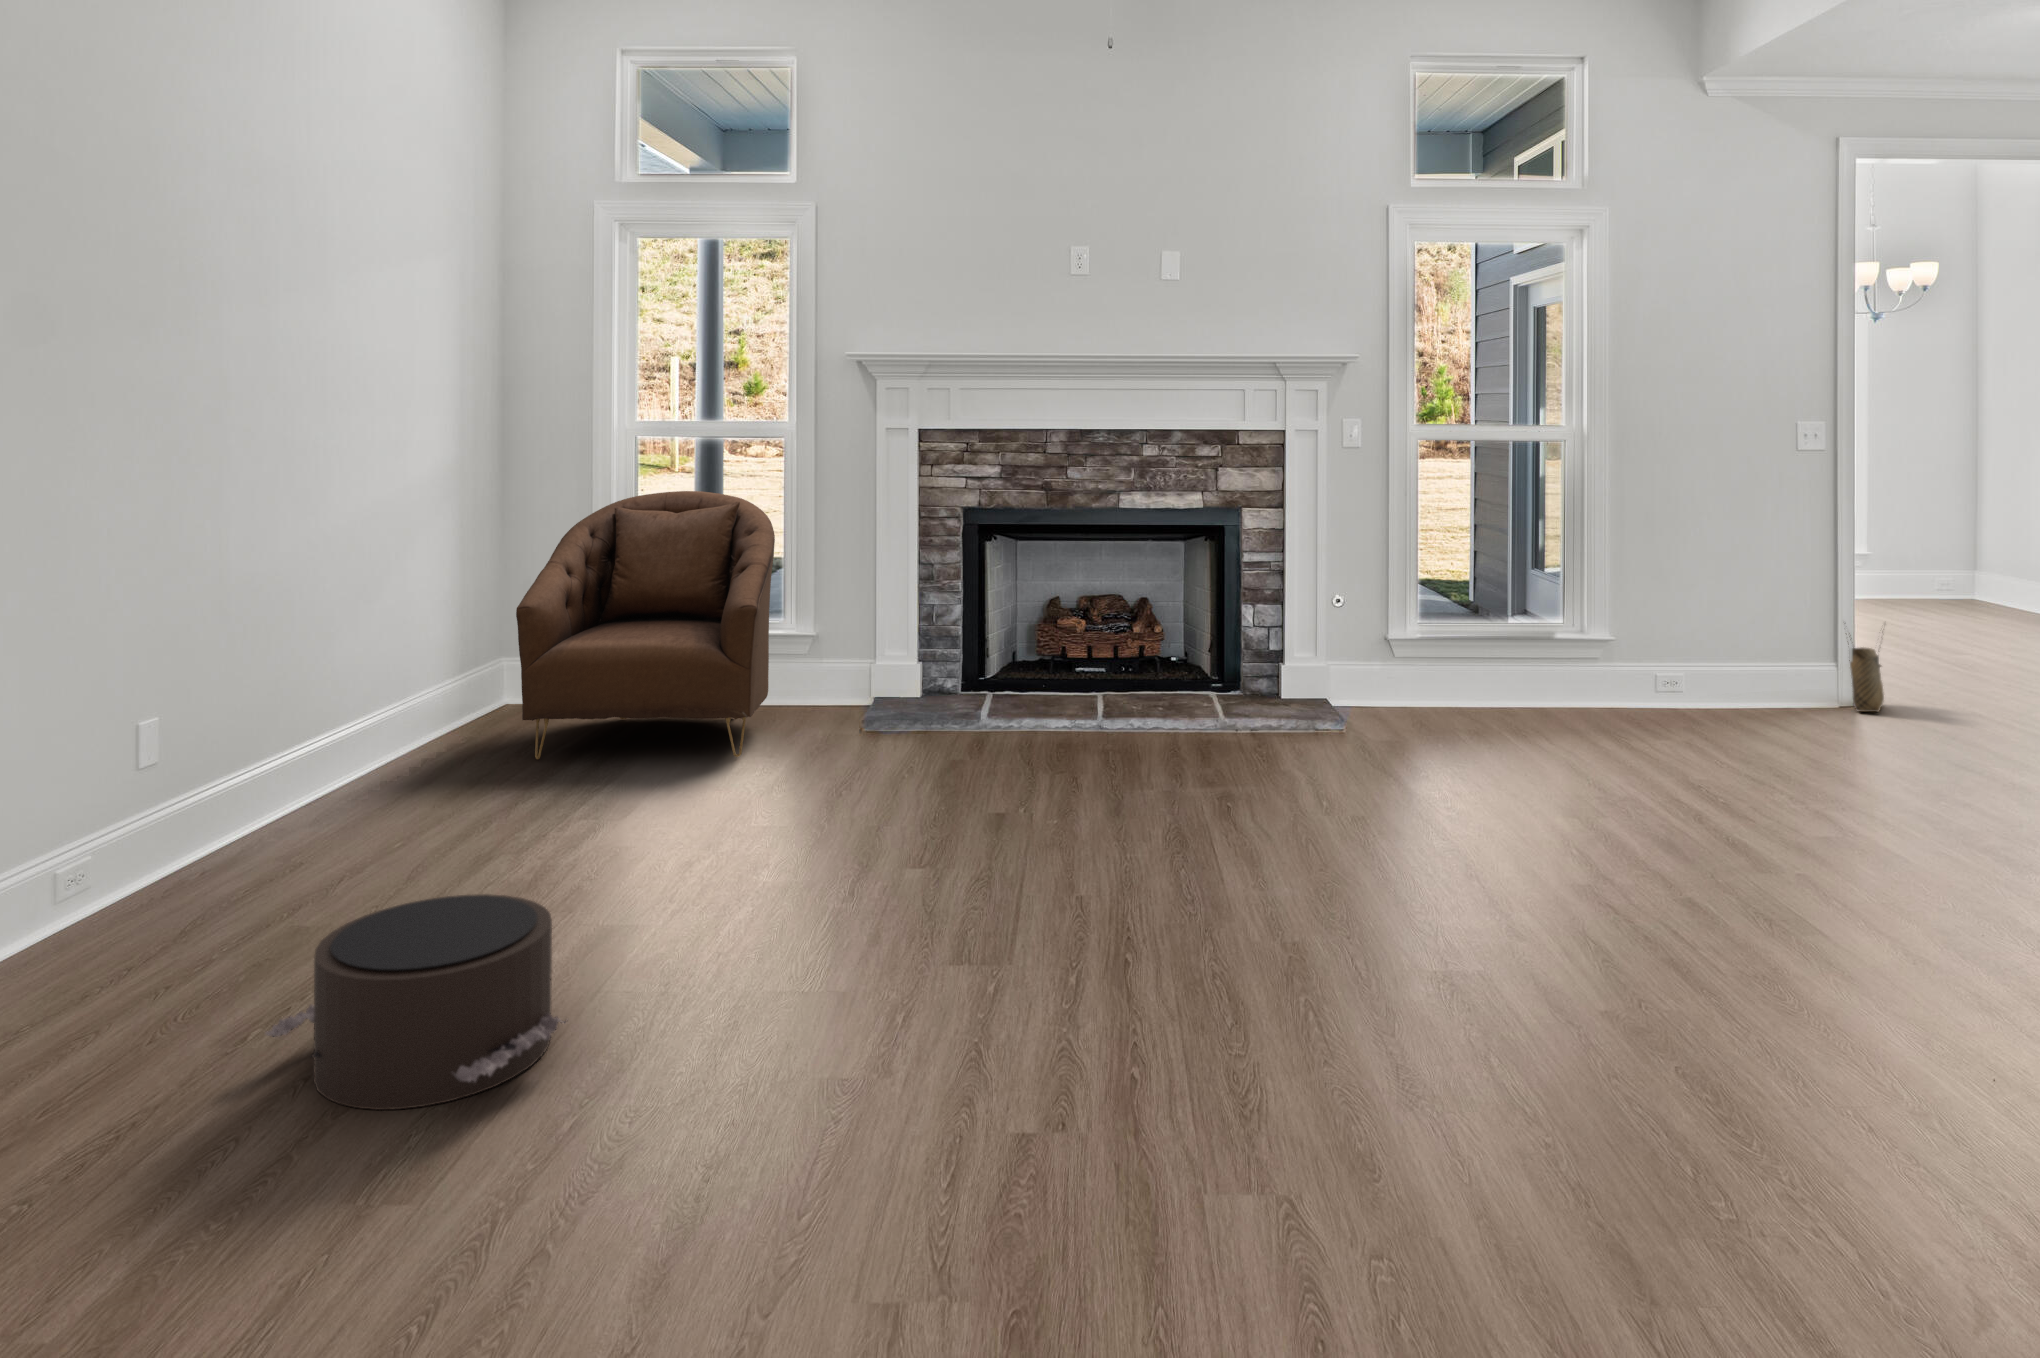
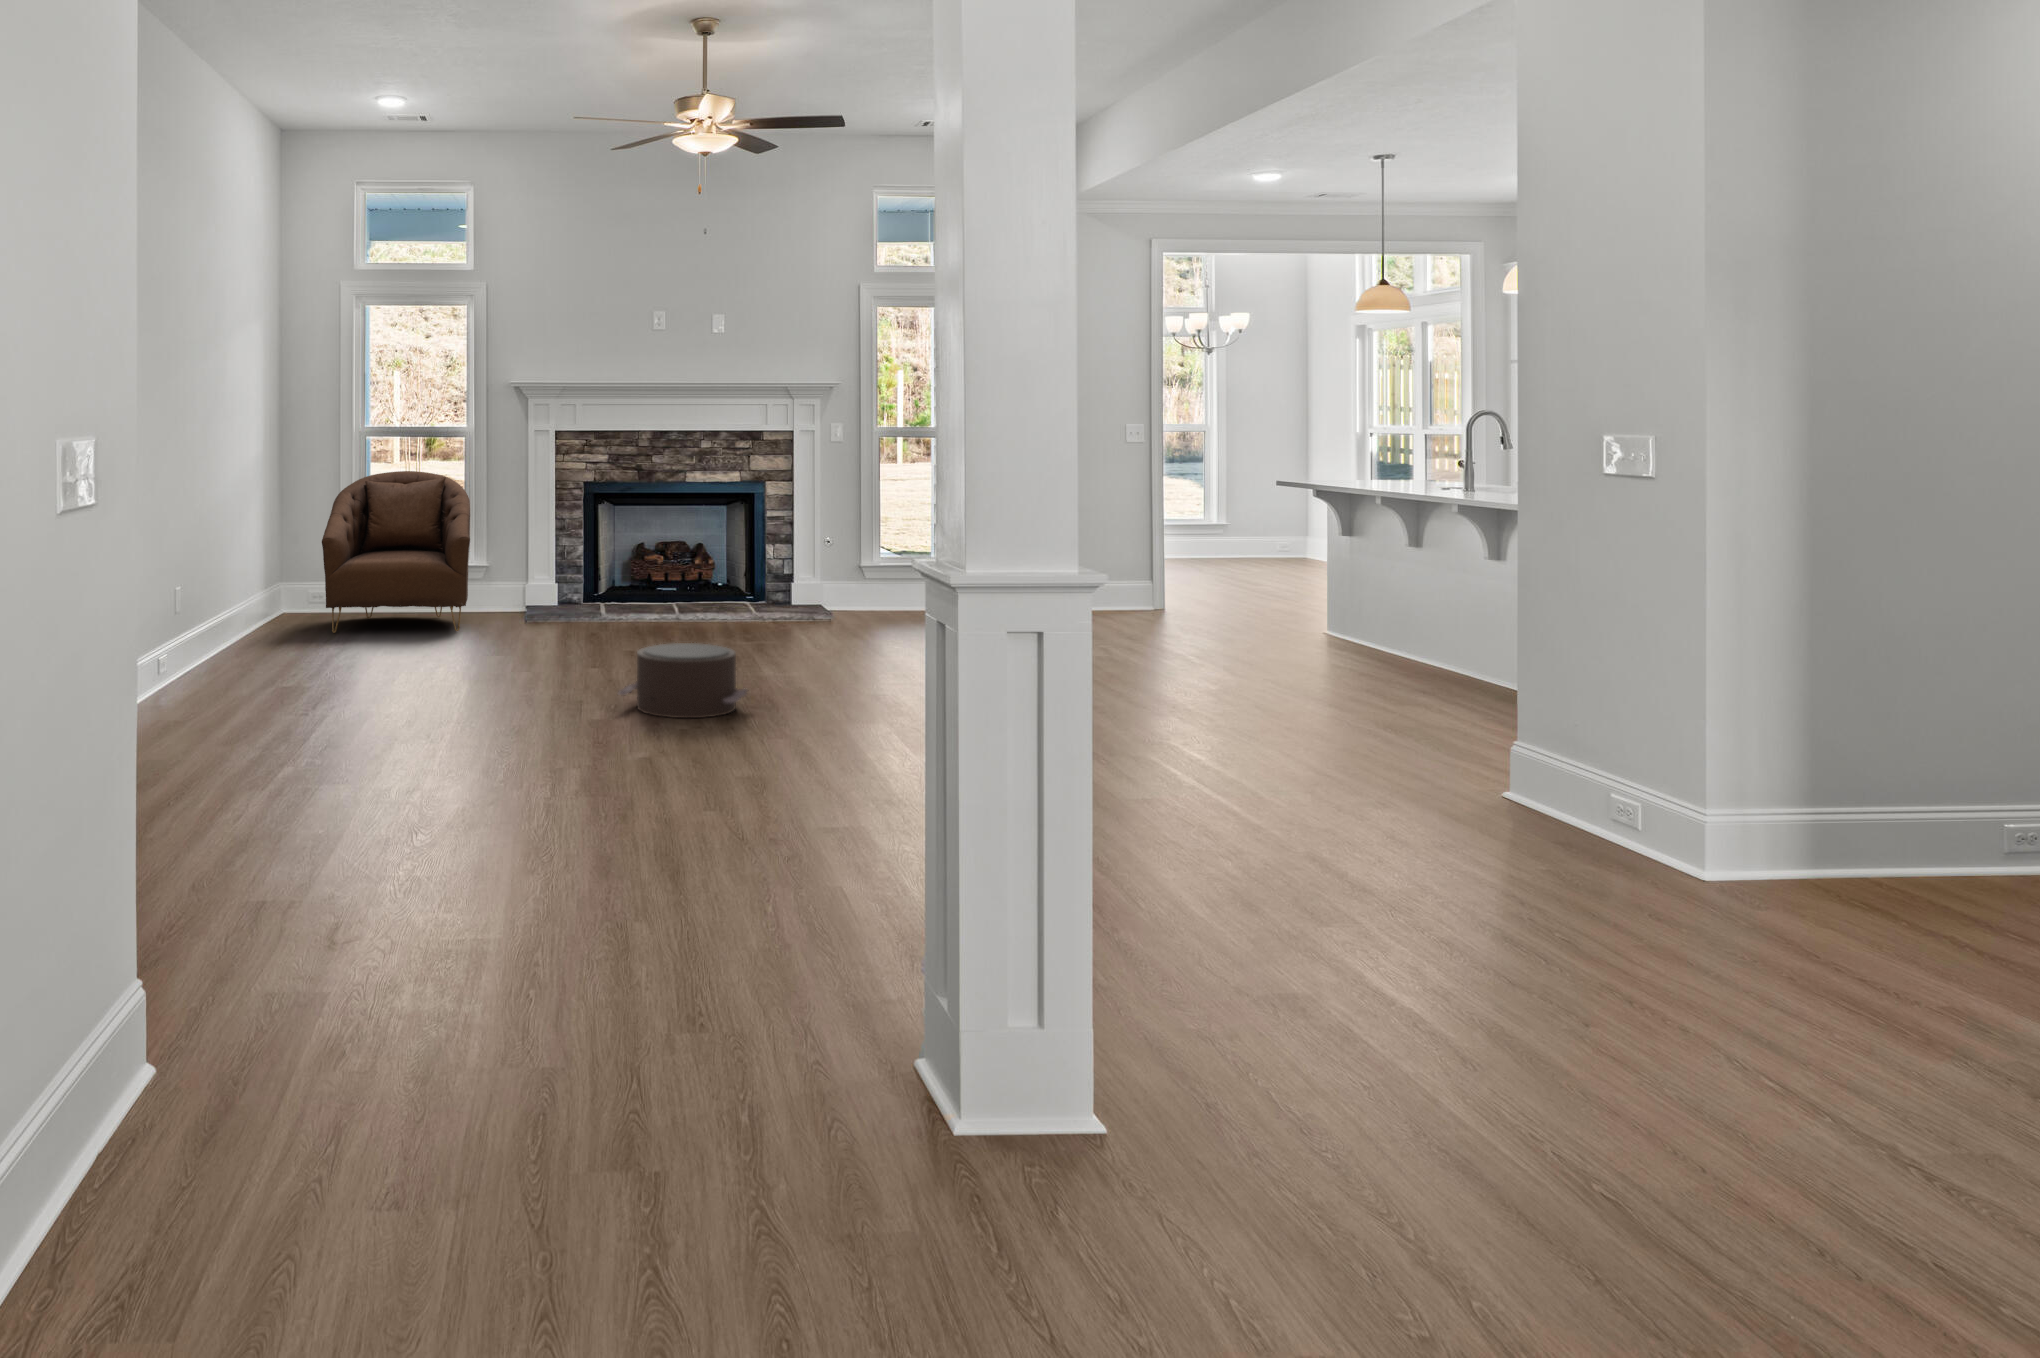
woven basket: present [1849,636,1884,712] -> none [1157,553,1183,612]
pouf: present [265,894,565,1110] -> present [618,643,747,718]

